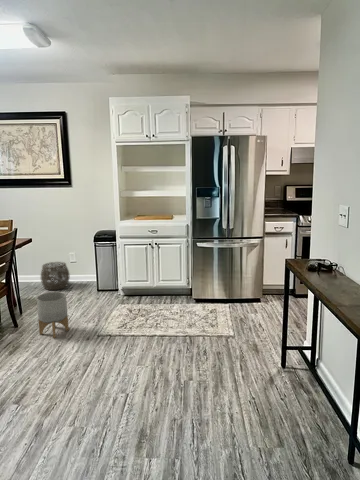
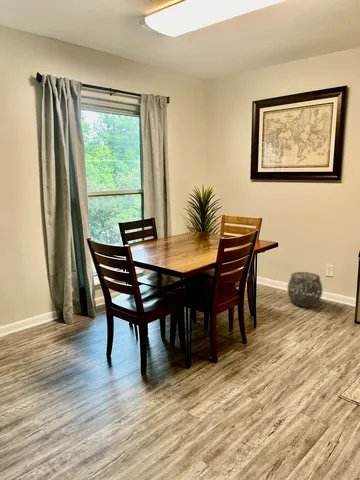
planter: present [37,292,69,338] -> none [266,316,304,377]

